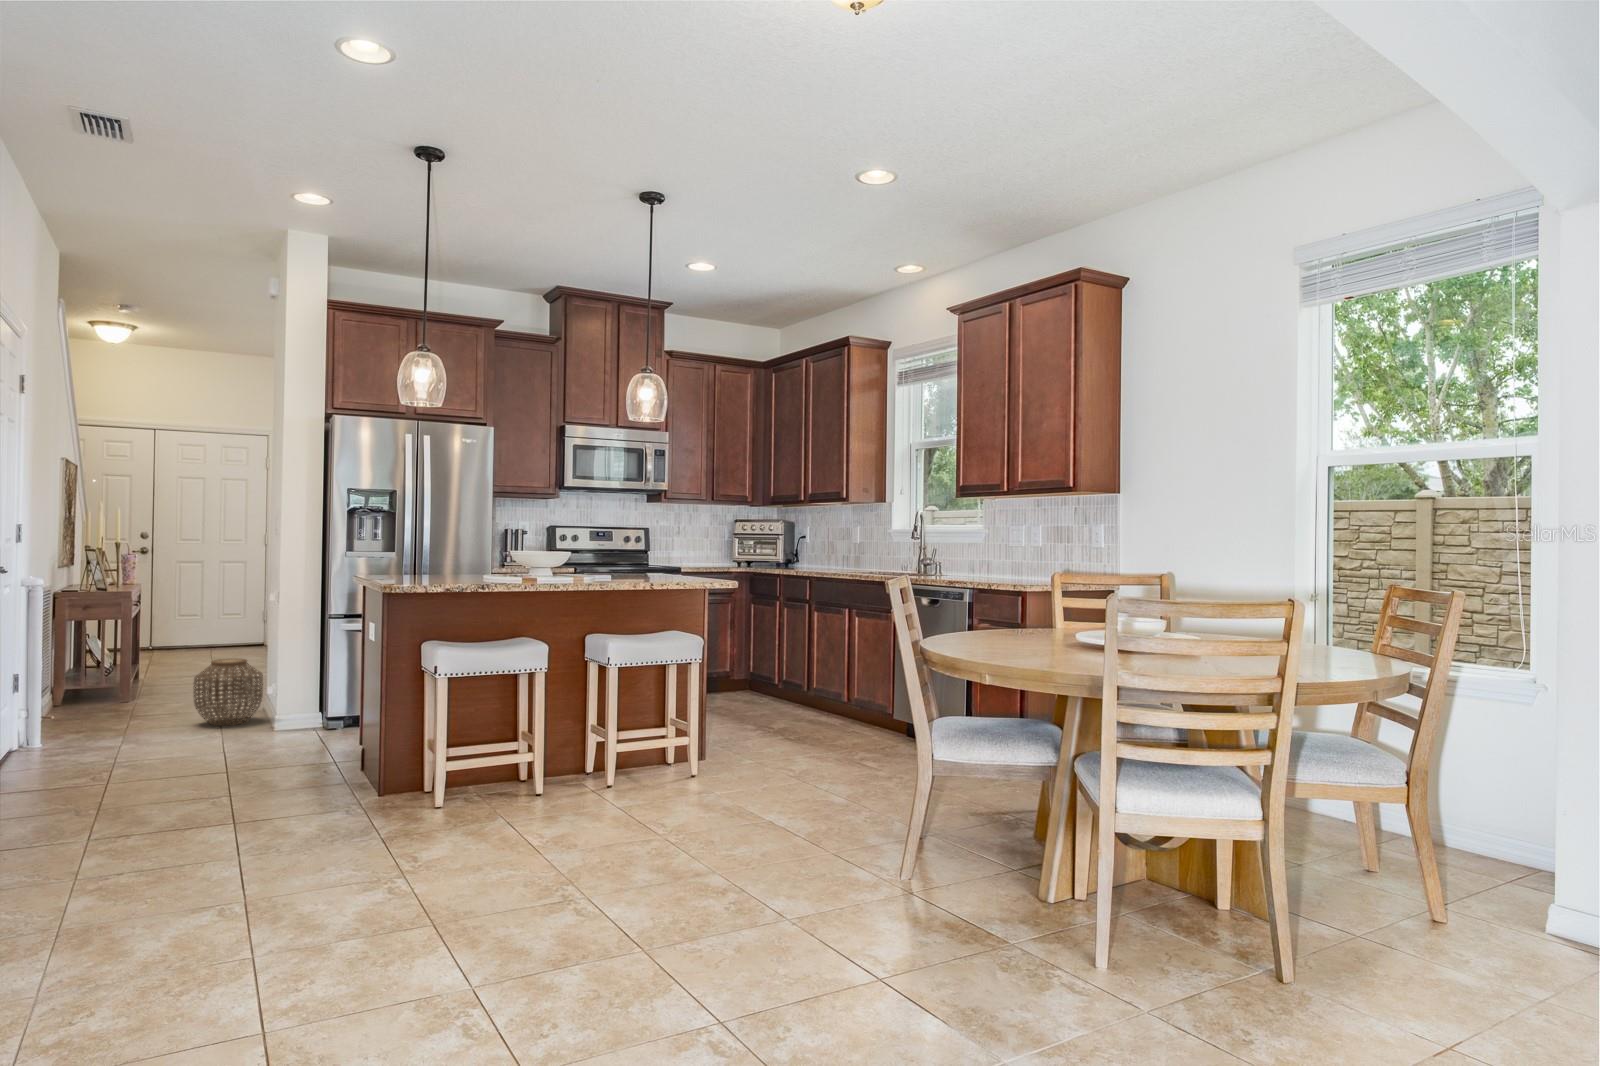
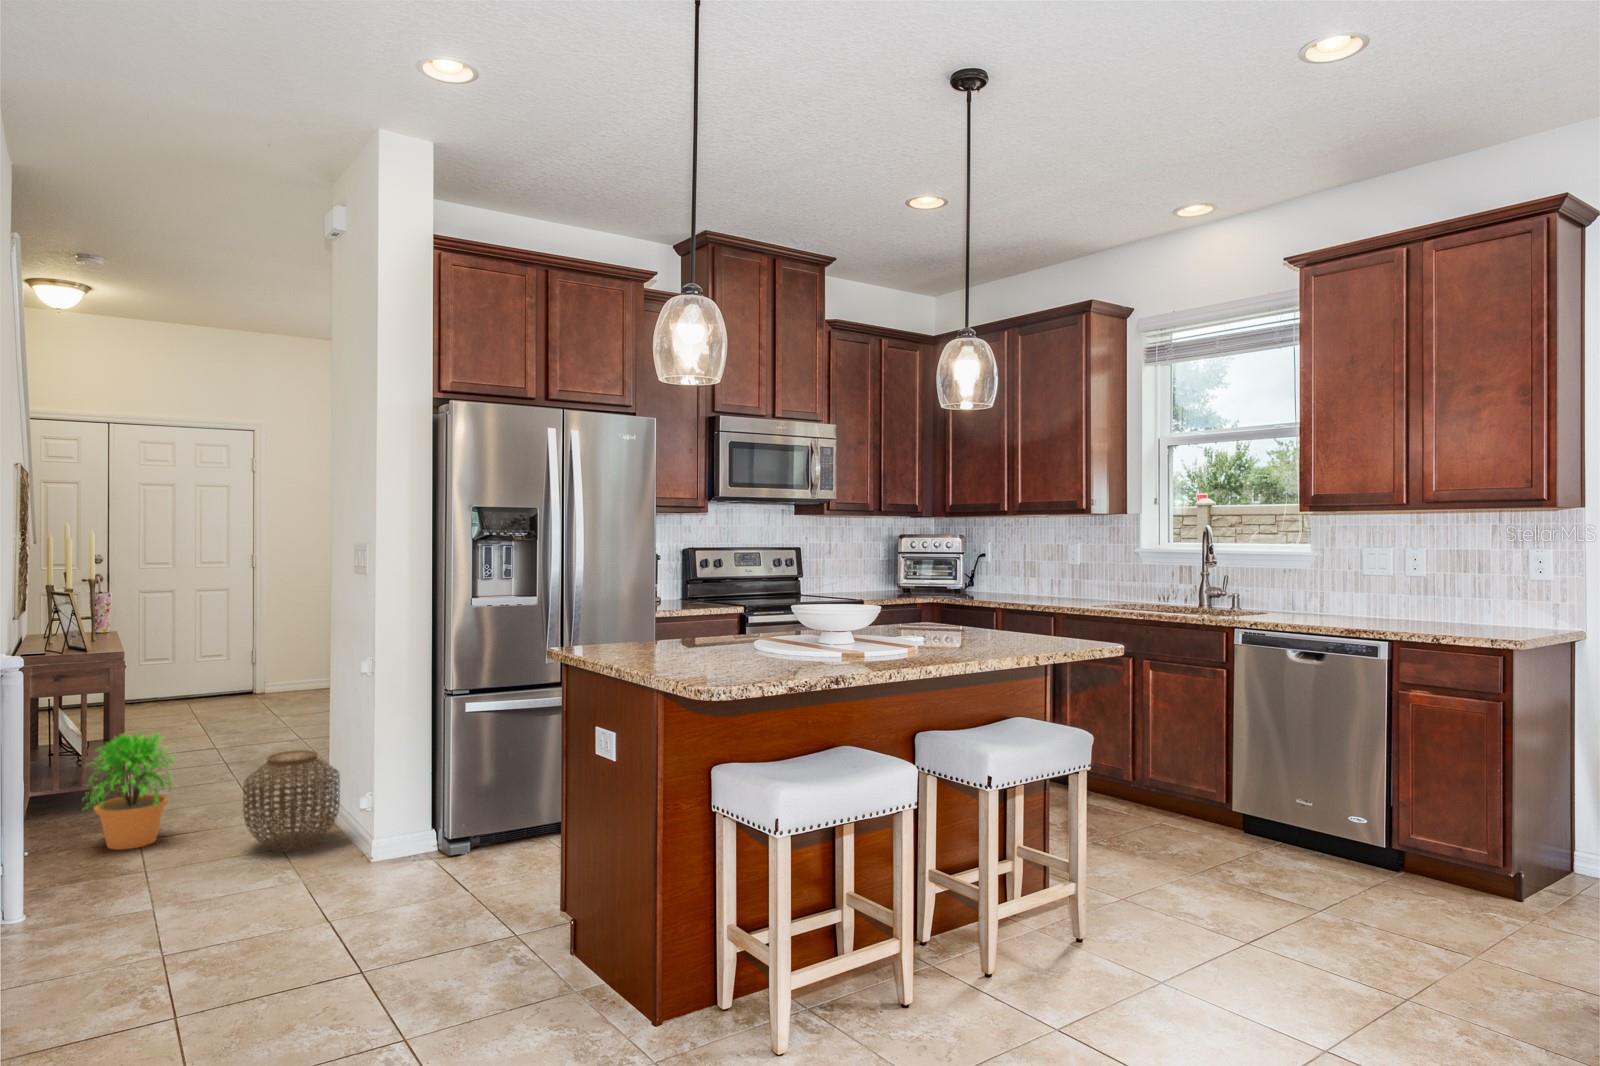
potted plant: none [89,641,157,722] -> present [86,733,175,850]

